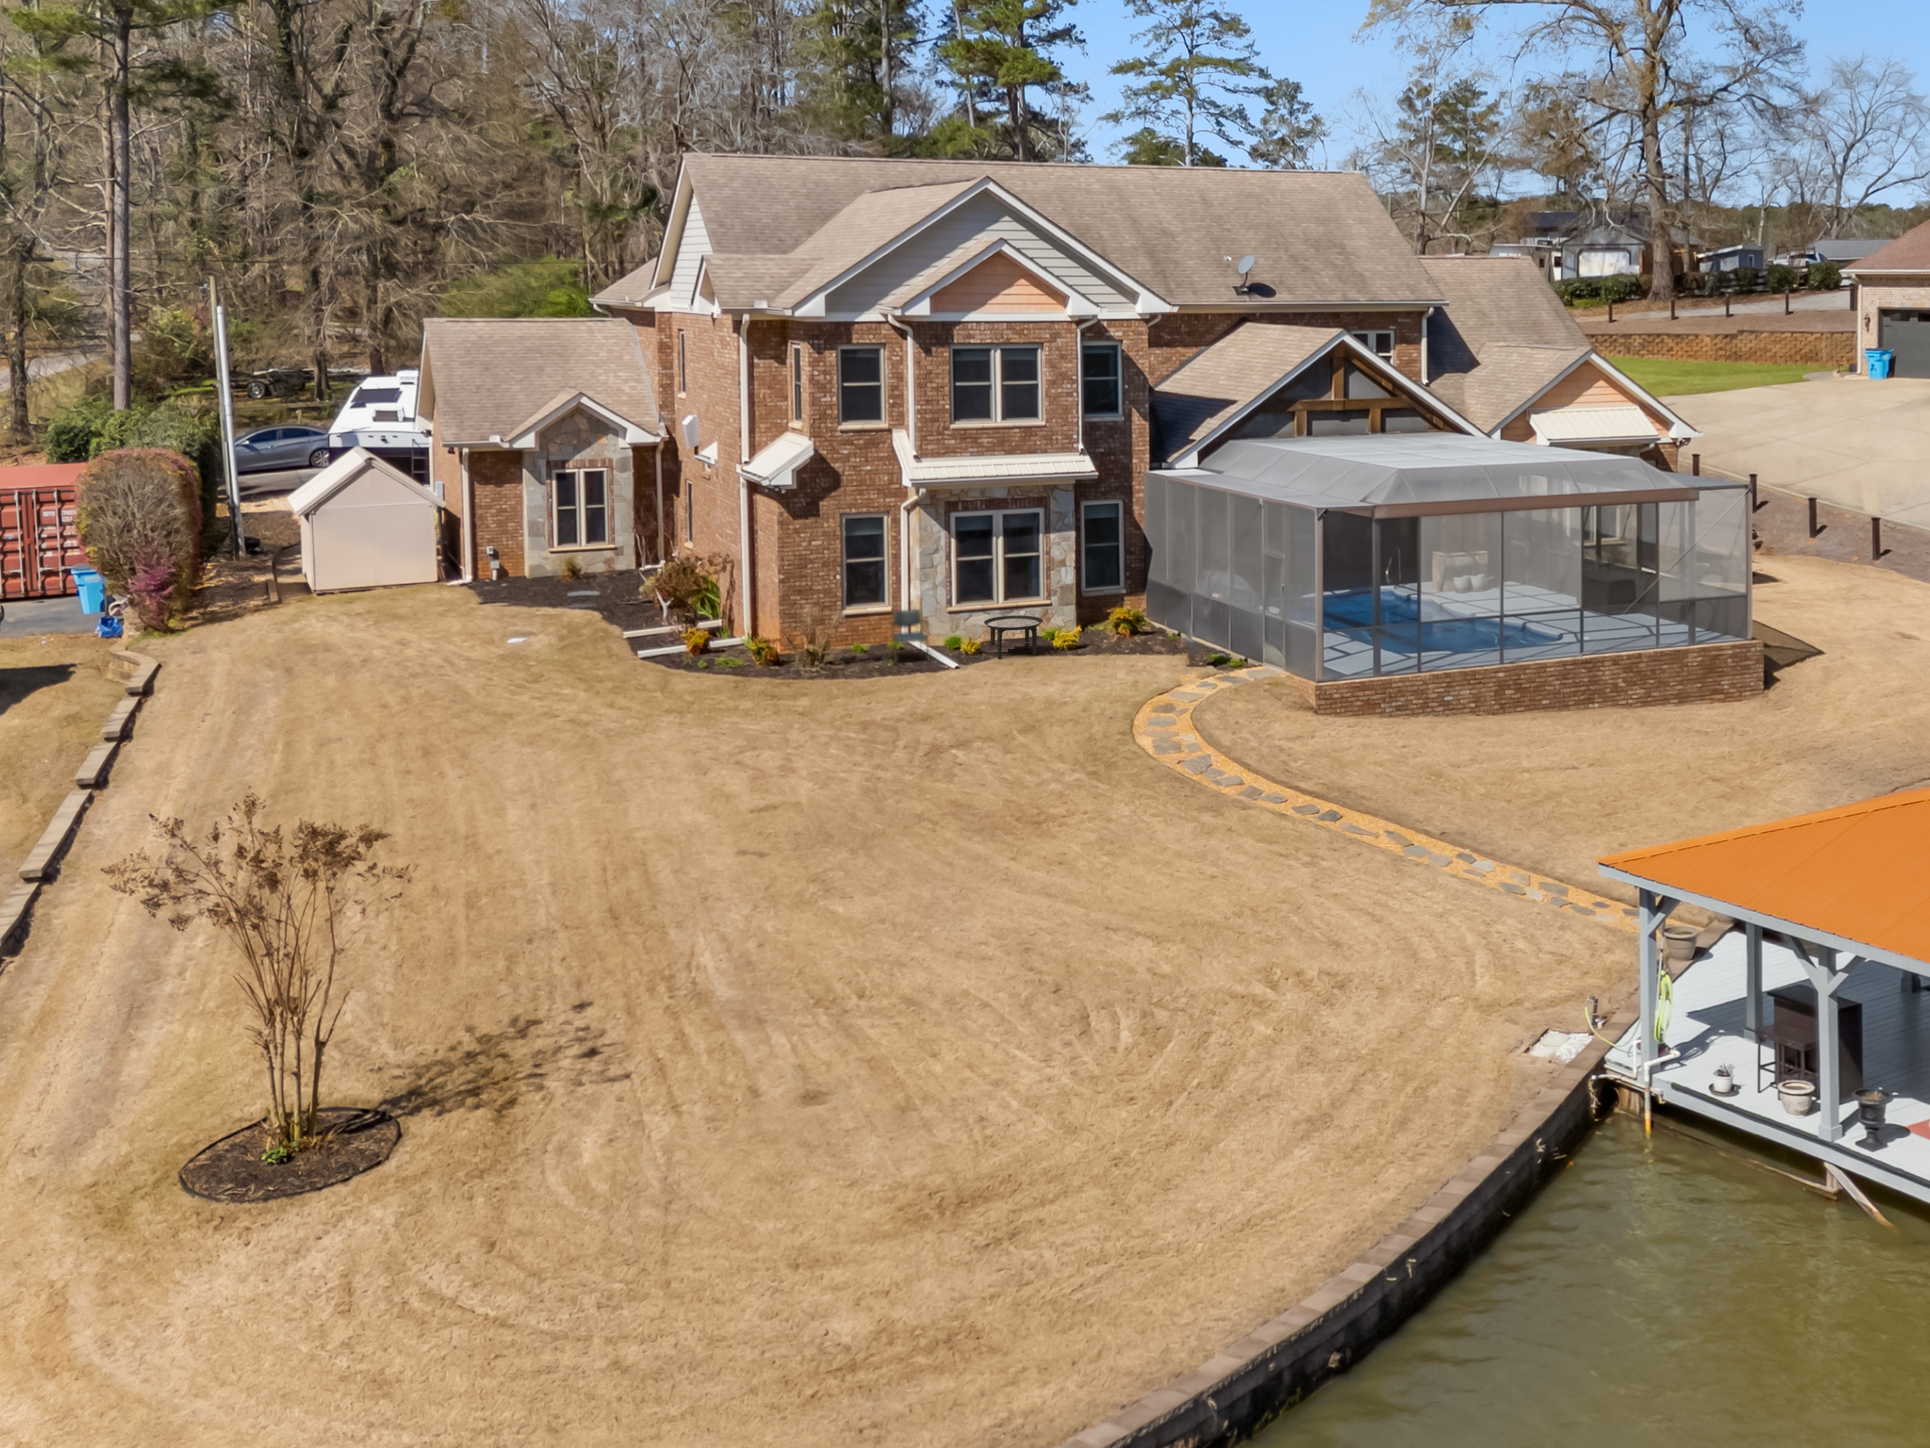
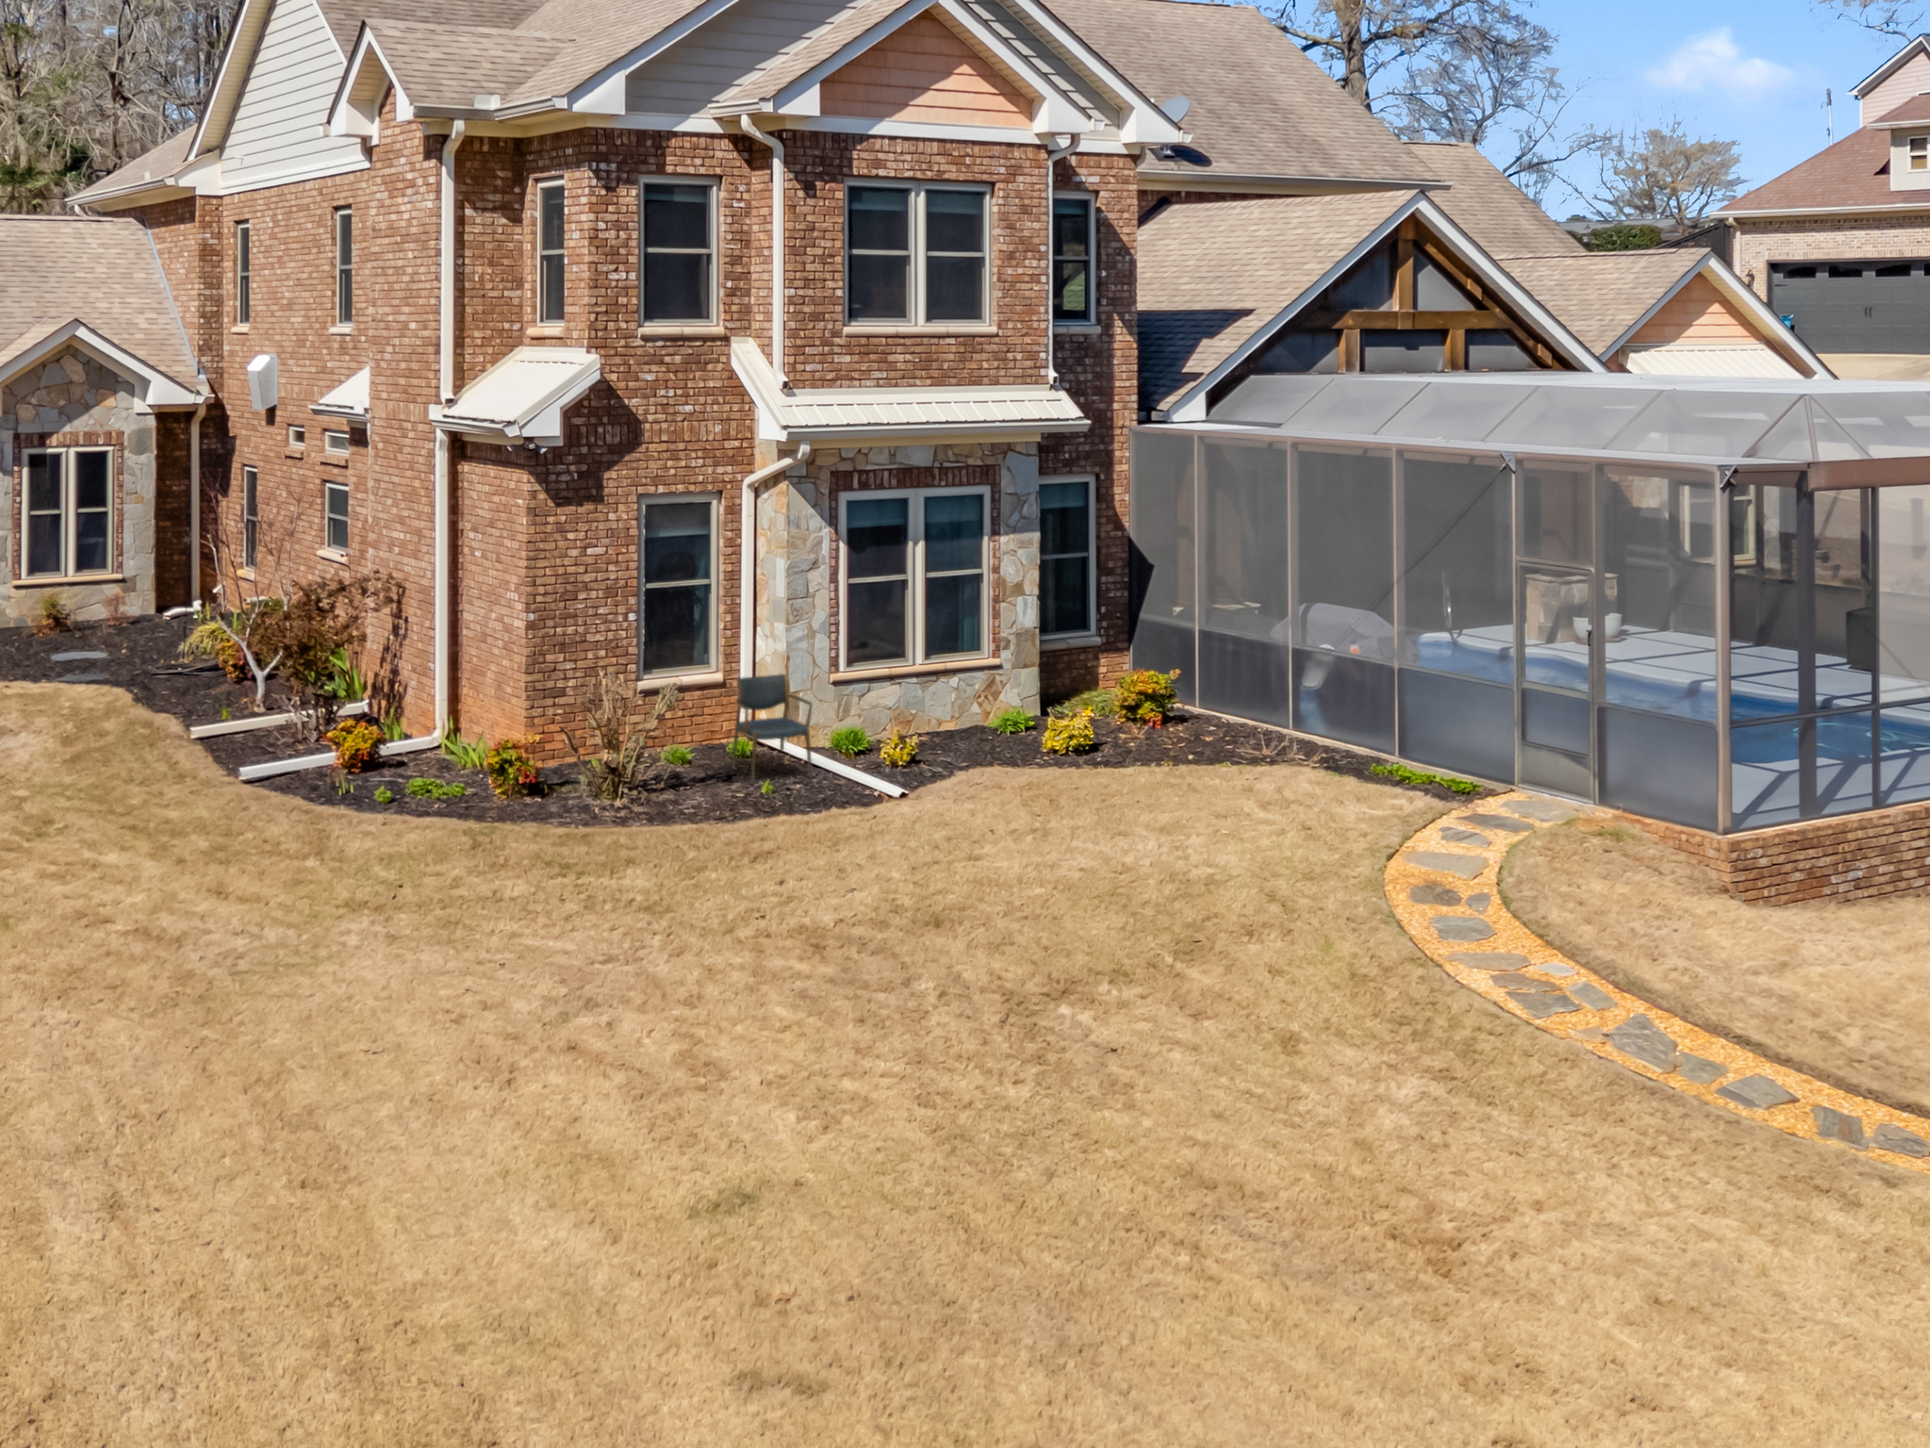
round table: present [984,615,1043,659] -> none [897,684,1003,769]

